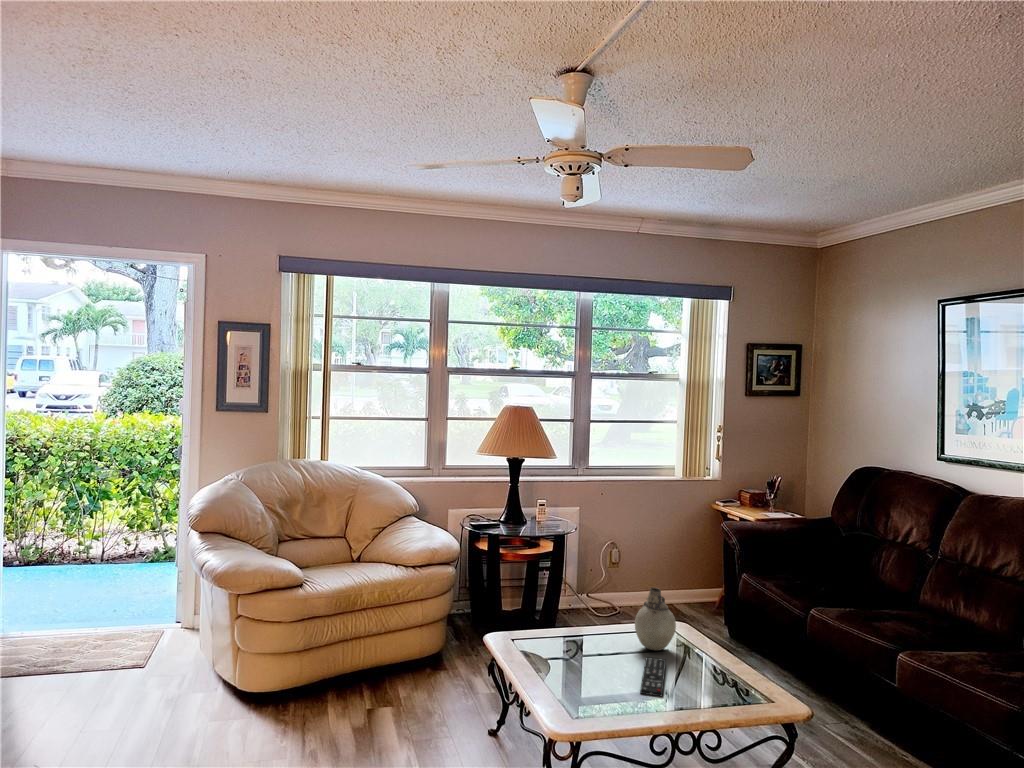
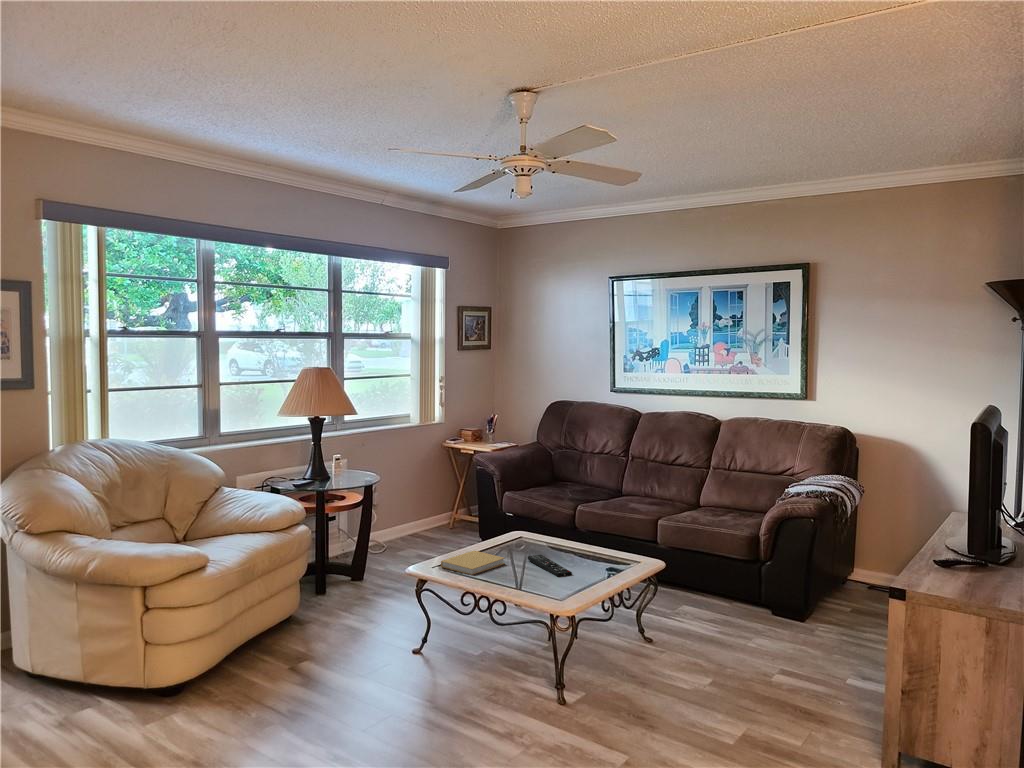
vase: present [635,588,676,651] -> none [502,505,533,553]
book: none [540,634,613,662] -> present [441,551,505,575]

